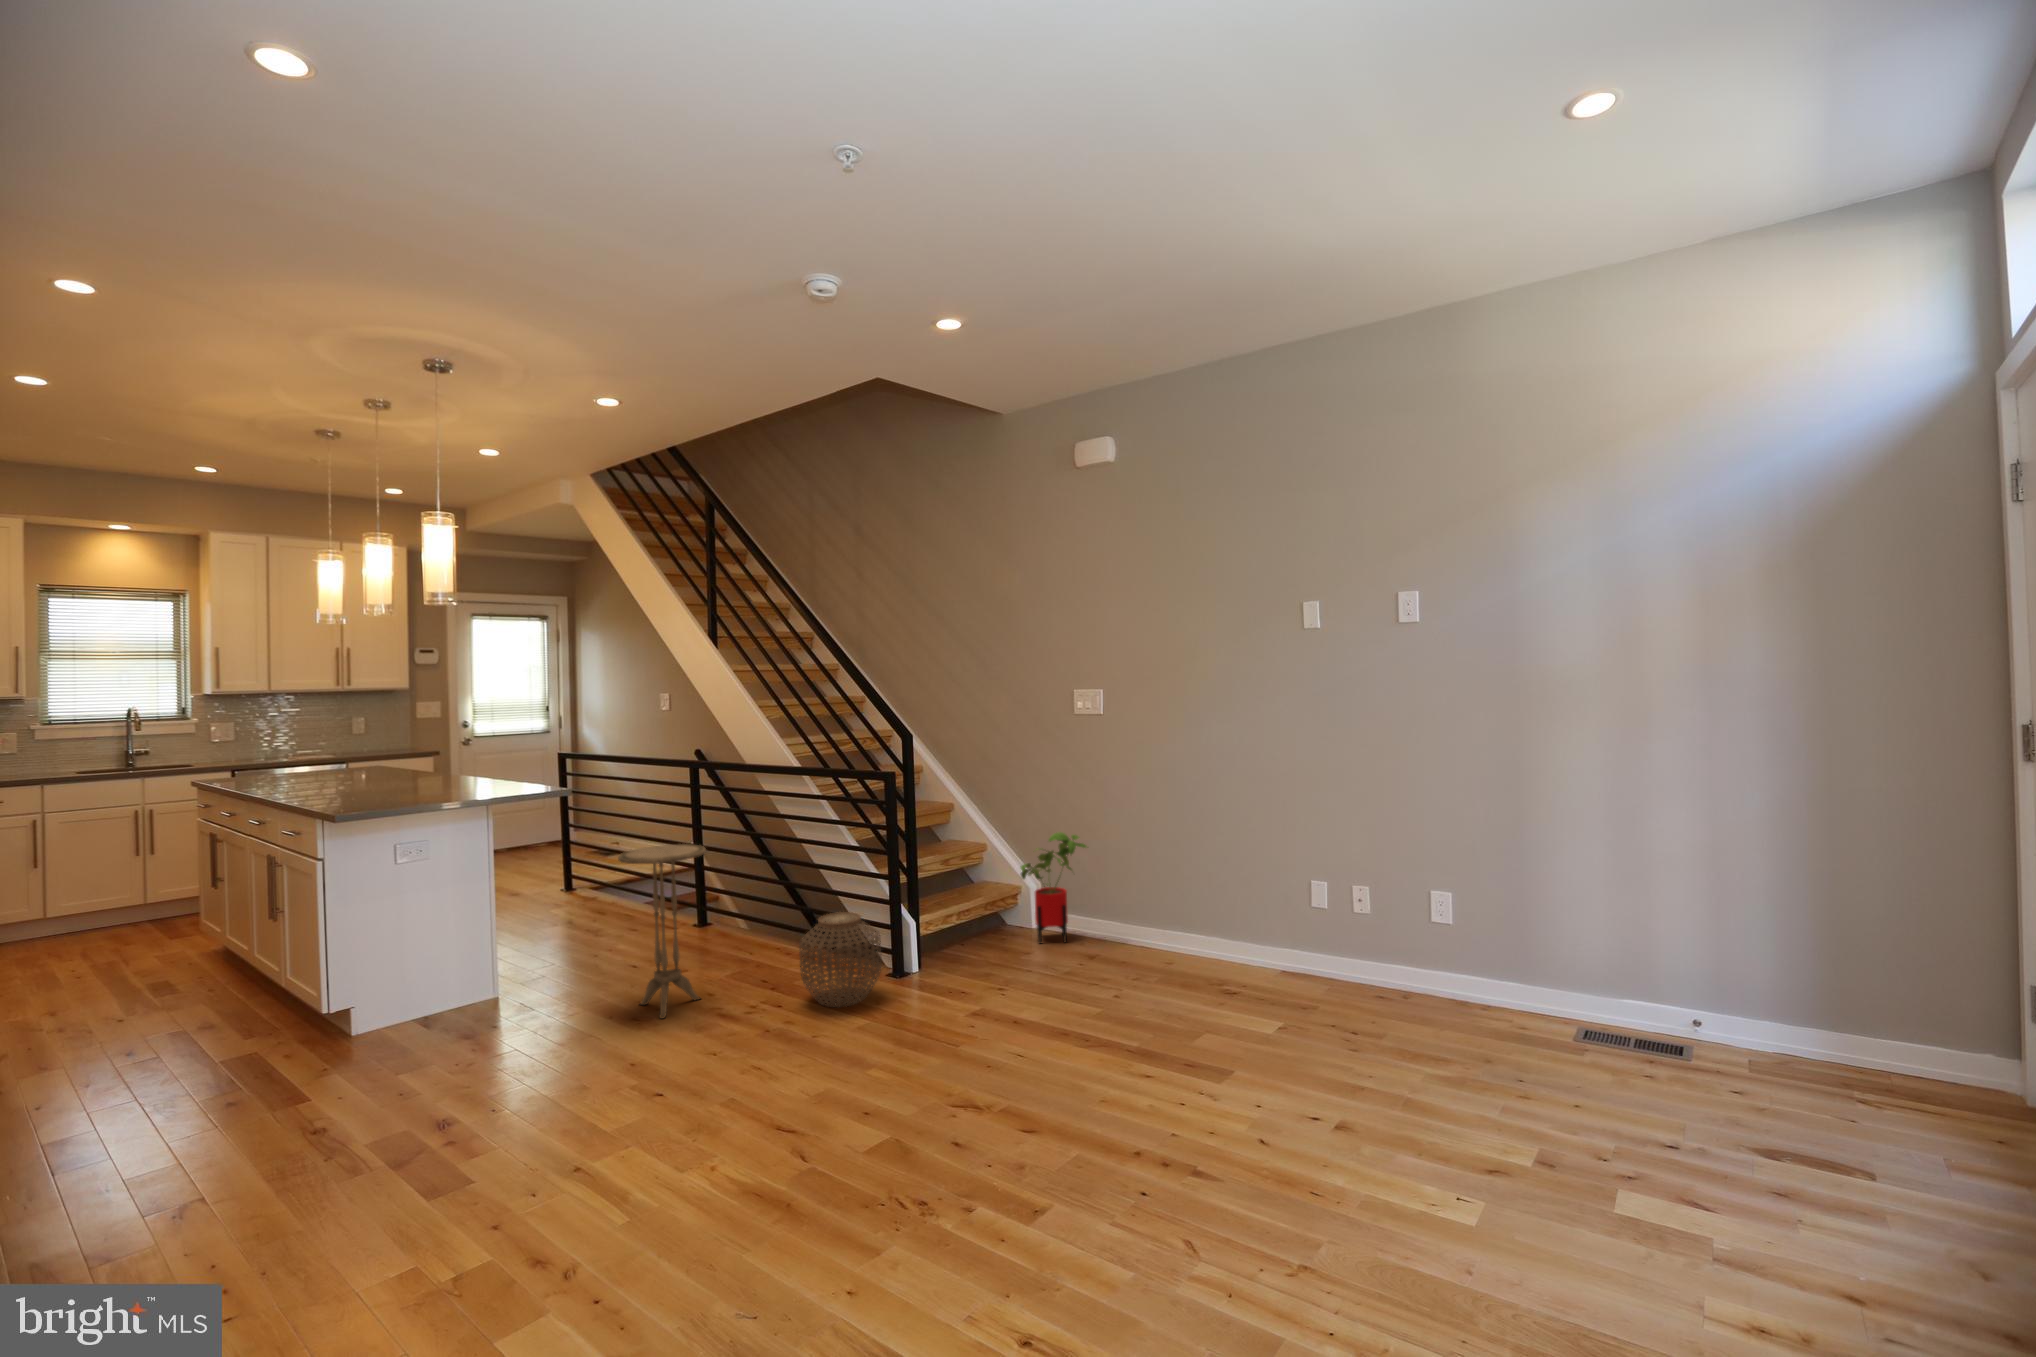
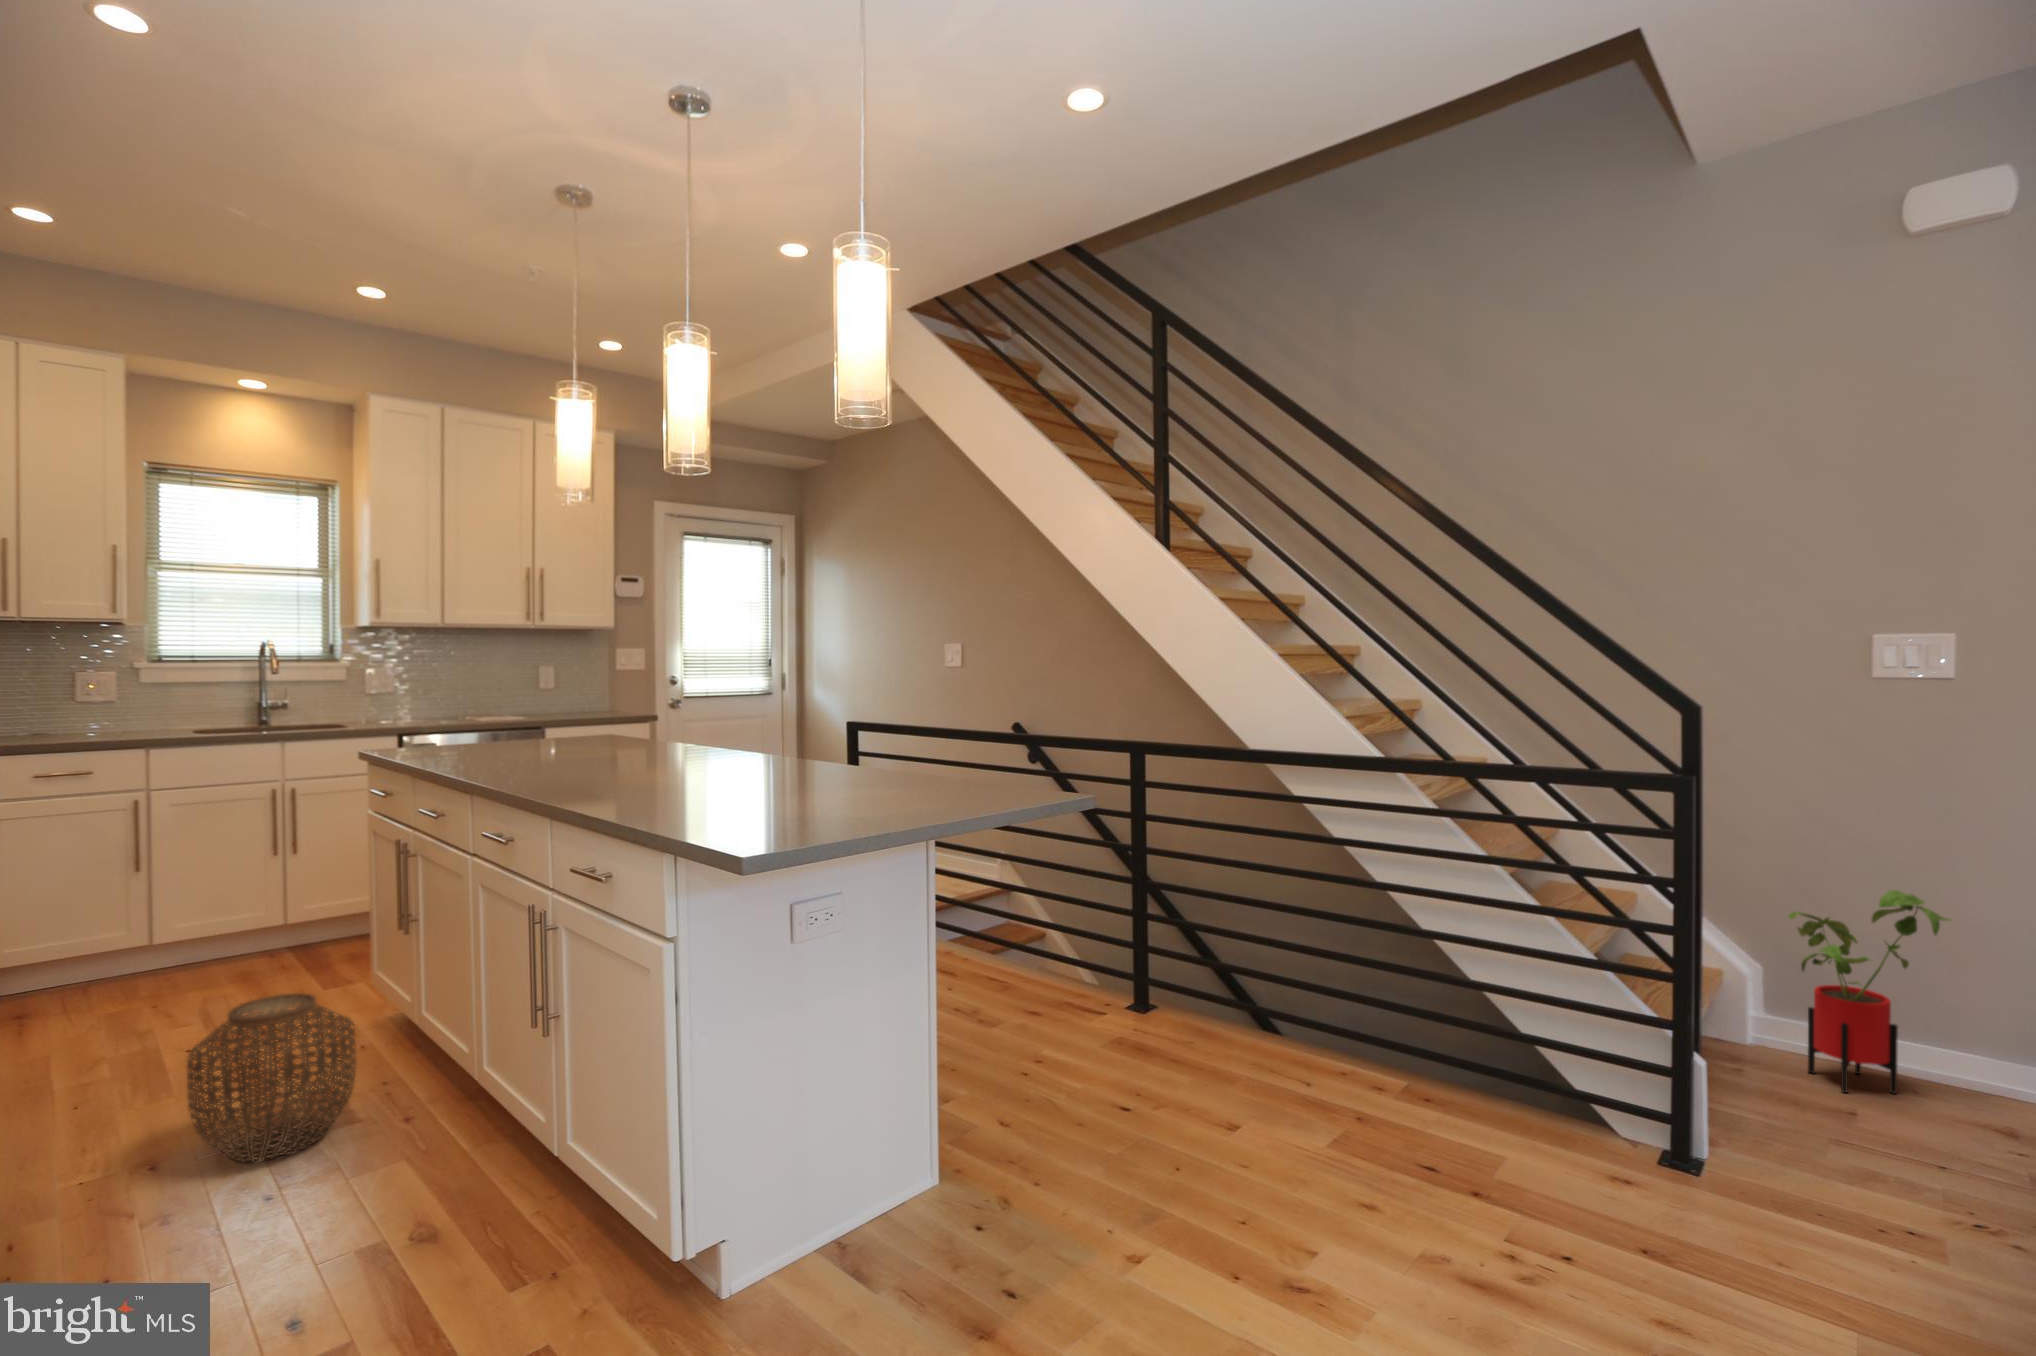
side table: present [618,844,706,1019] -> none [1222,900,1395,1270]
woven basket: present [800,912,881,1007] -> present [187,993,356,1162]

